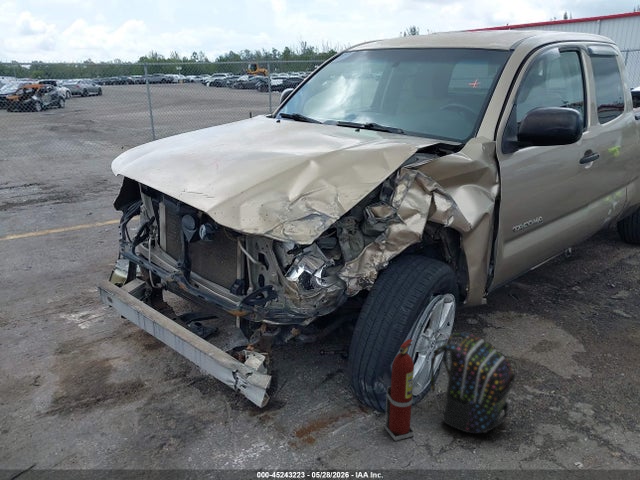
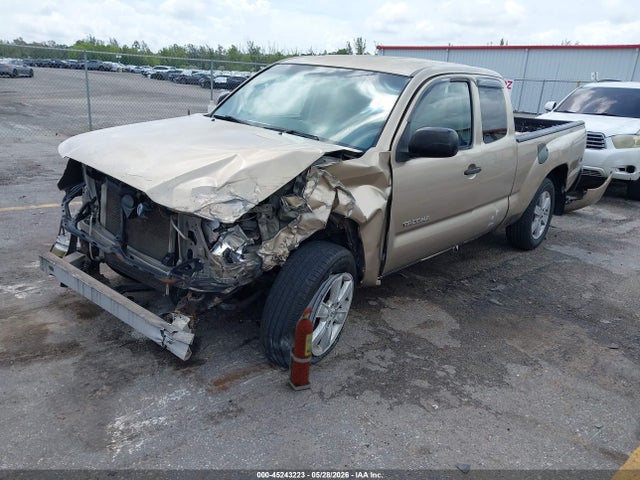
backpack: present [430,332,516,434] -> none [328,305,396,387]

